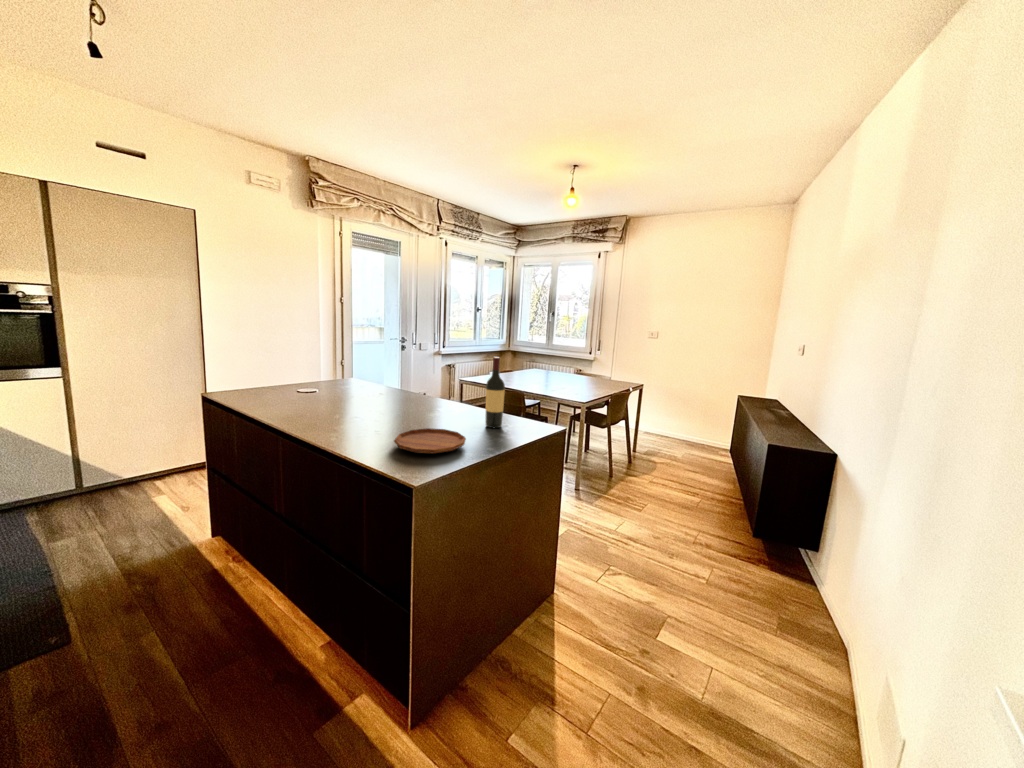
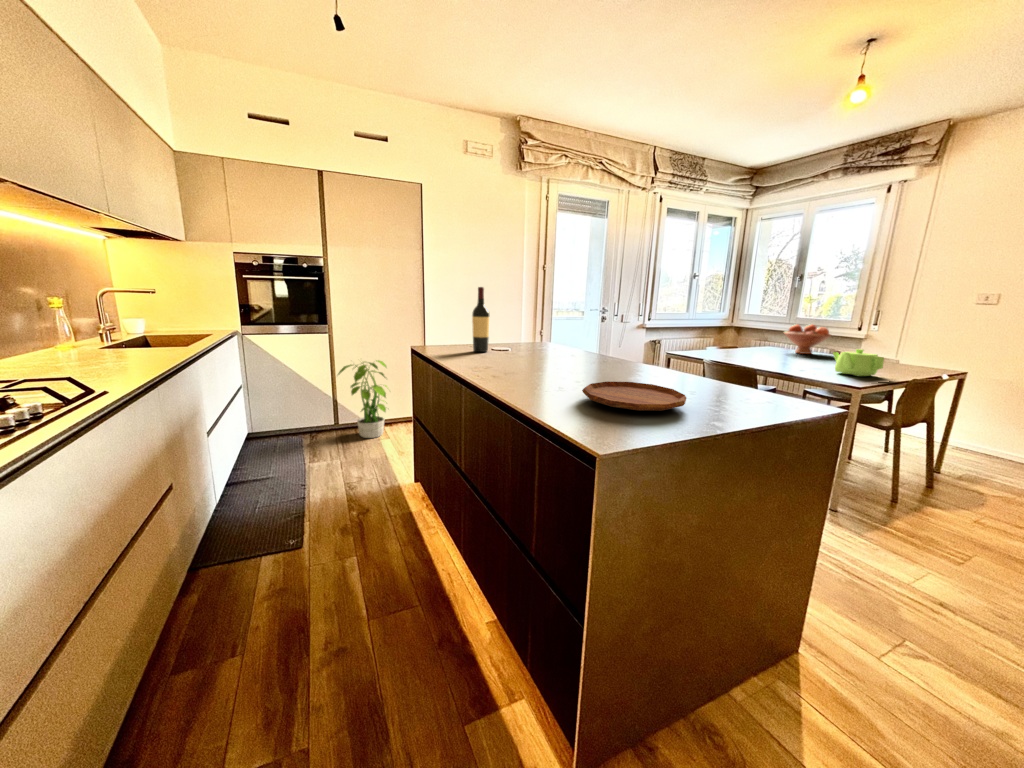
fruit bowl: none [542,354,571,376] -> present [784,324,831,354]
wine bottle: present [485,357,505,428] -> present [472,287,489,352]
teapot: none [569,376,596,395] -> present [833,349,884,376]
potted plant: none [78,406,164,500] -> present [338,360,387,438]

